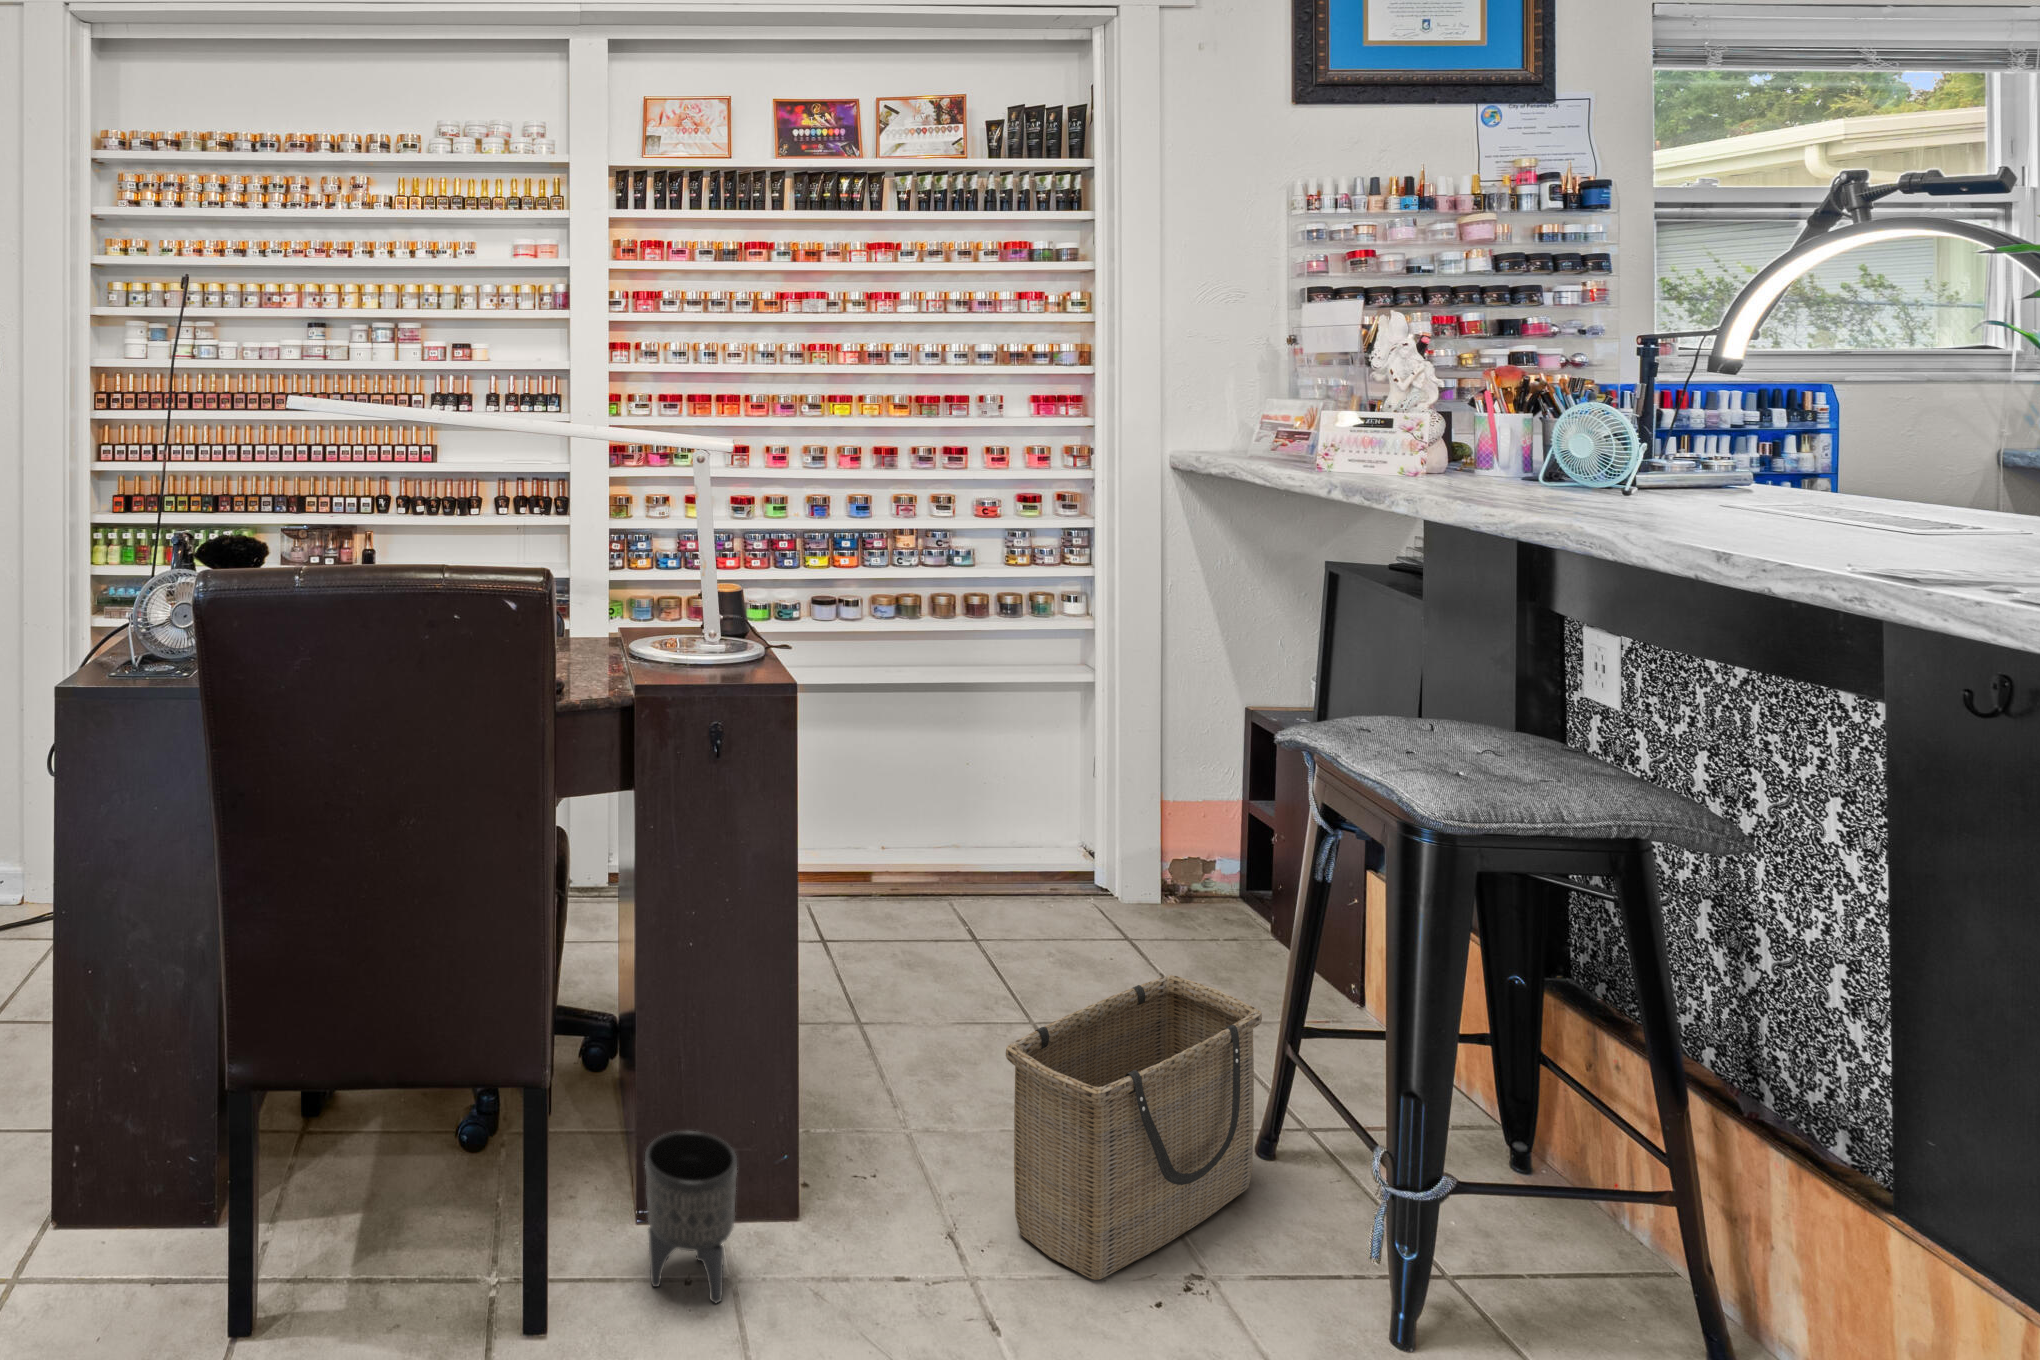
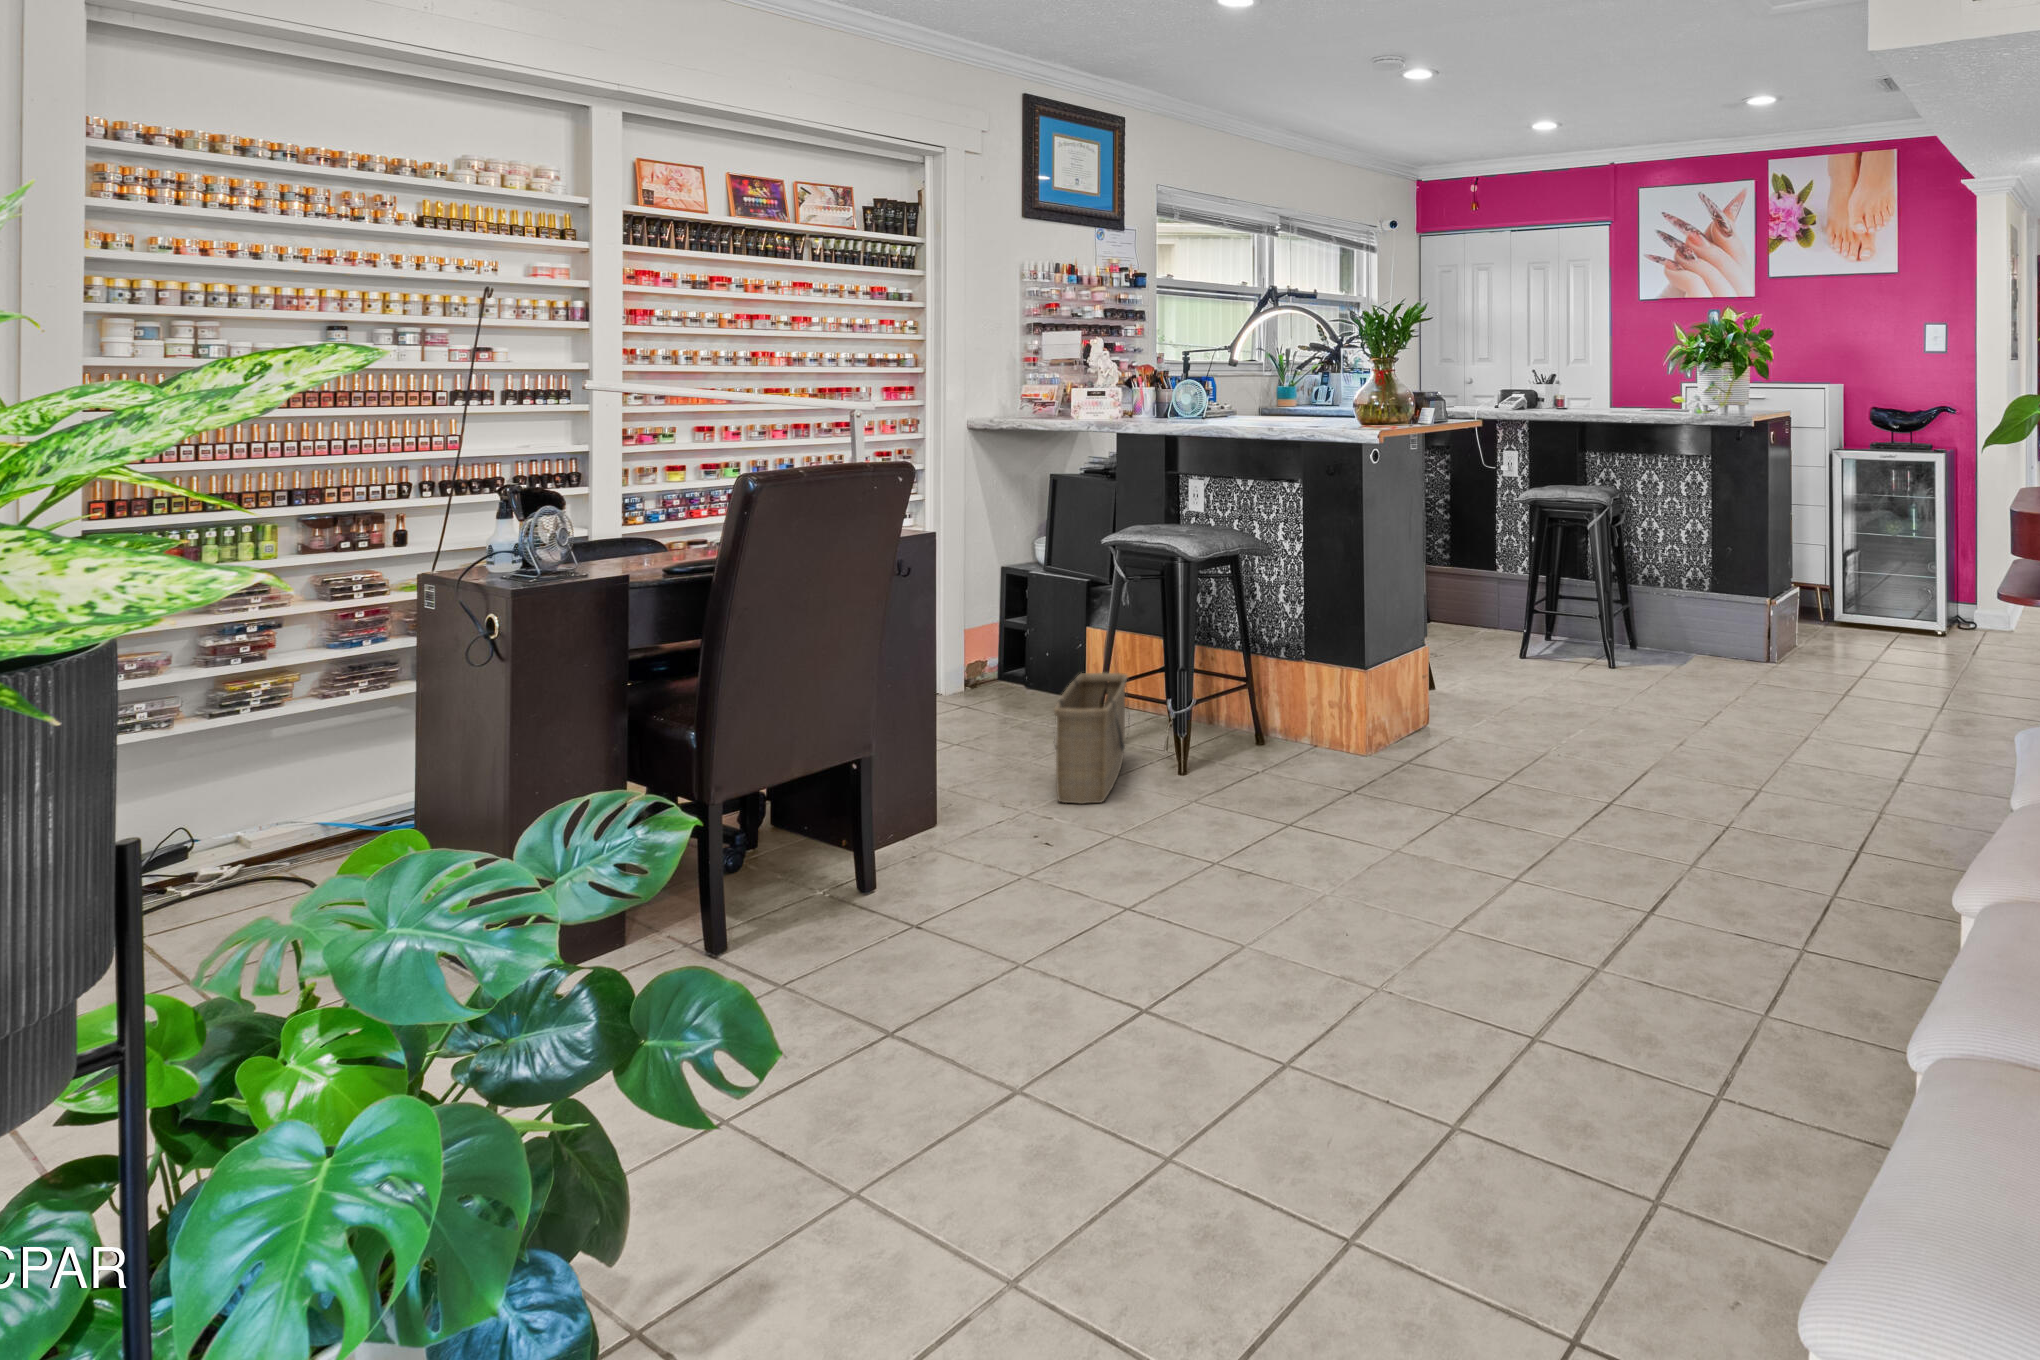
planter: present [645,1131,737,1303] -> none [923,788,975,873]

